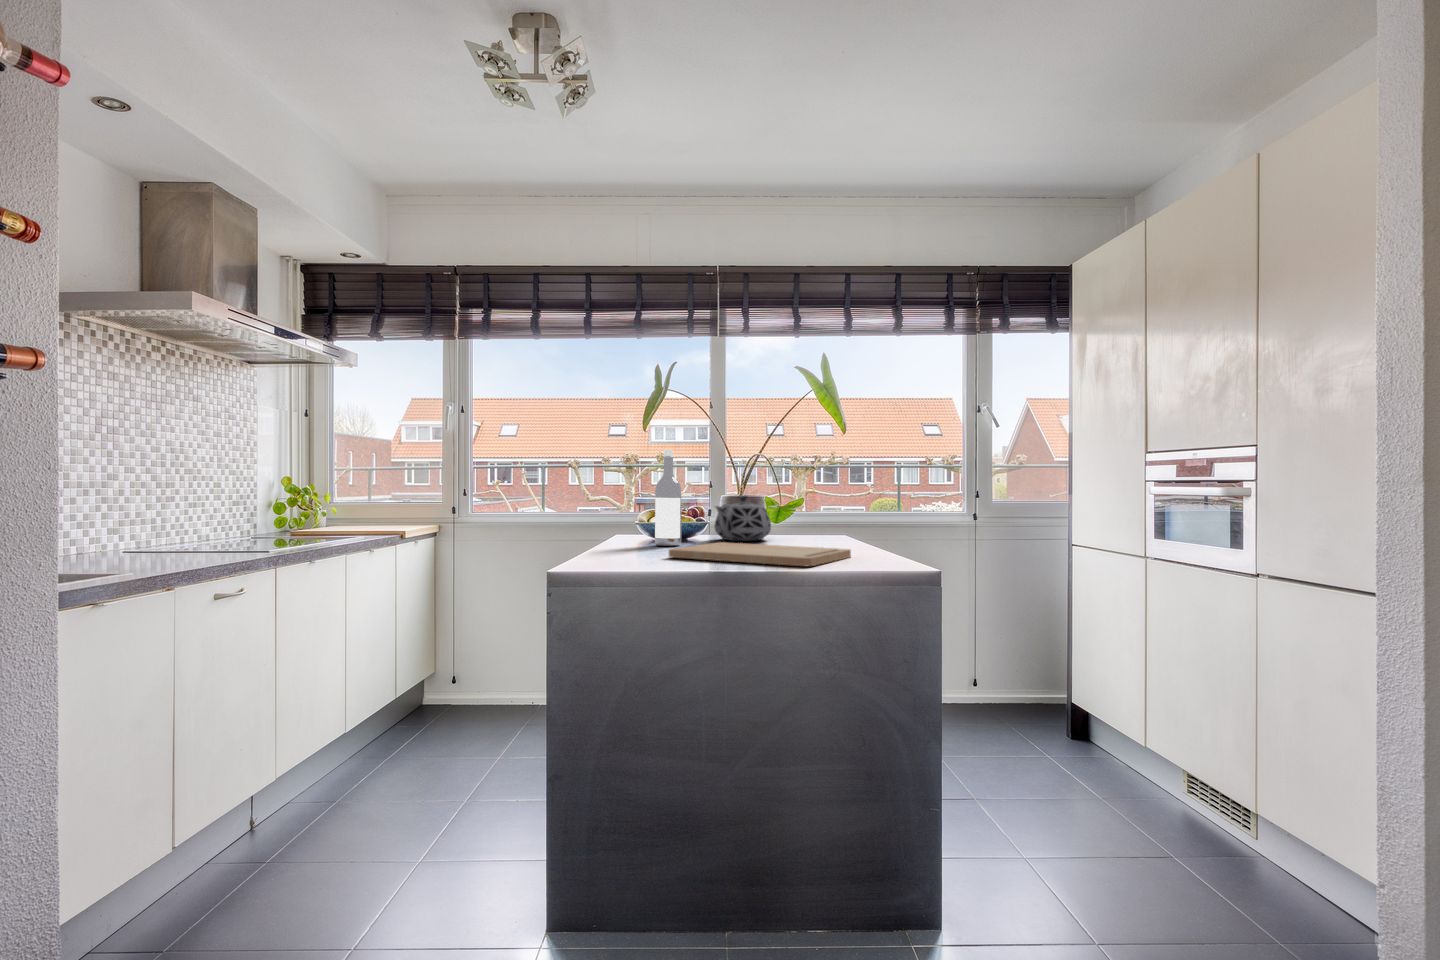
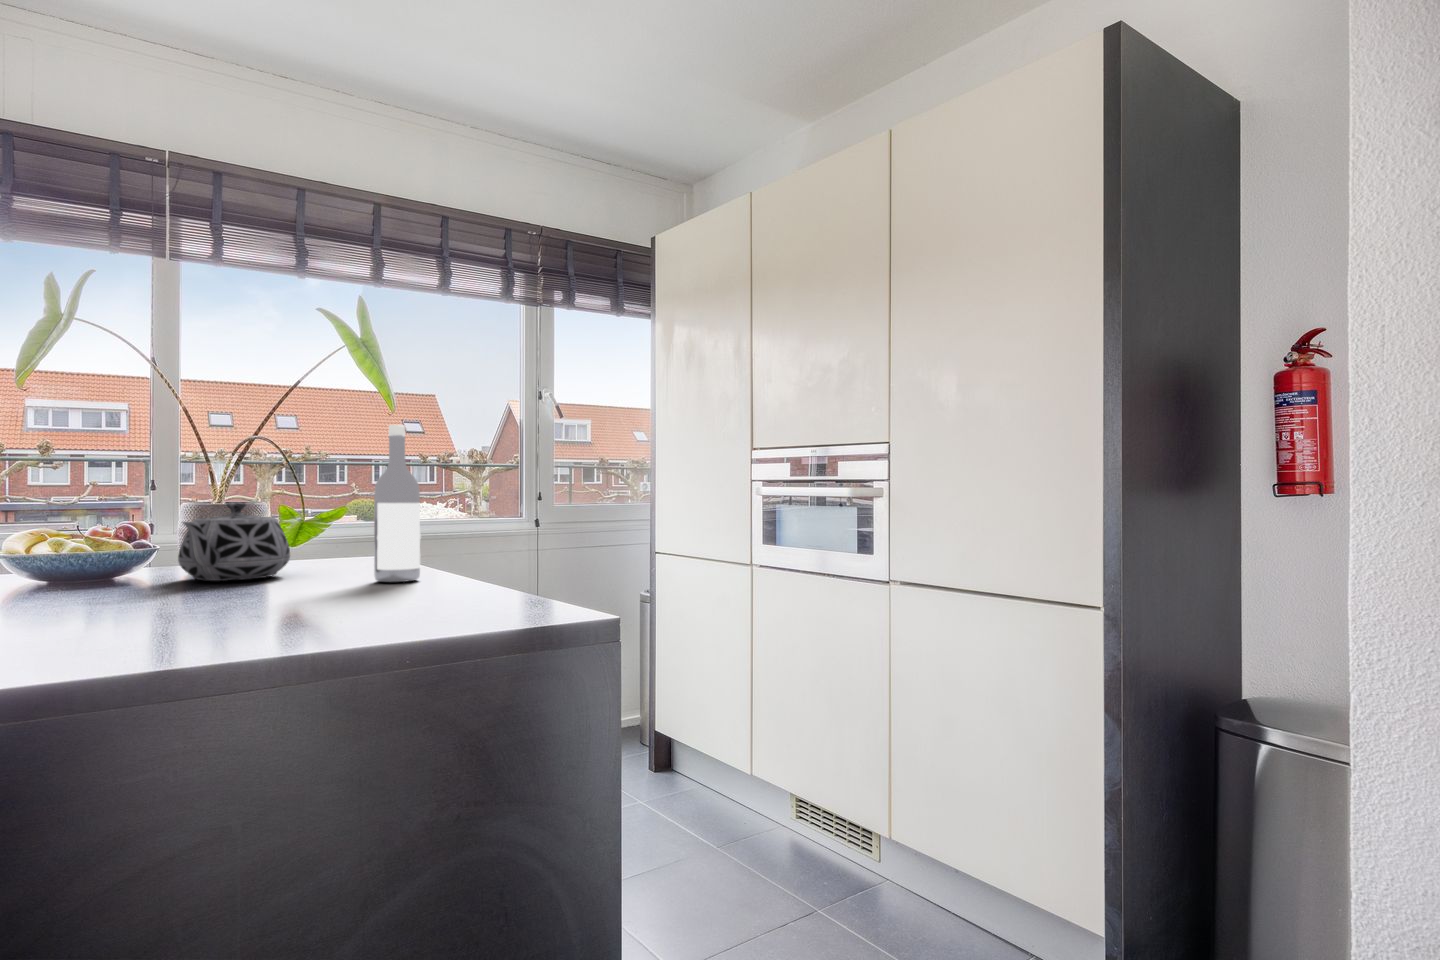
wine bottle: present [655,450,681,546] -> present [374,425,421,582]
cutting board: present [669,542,851,566] -> none [89,585,463,629]

